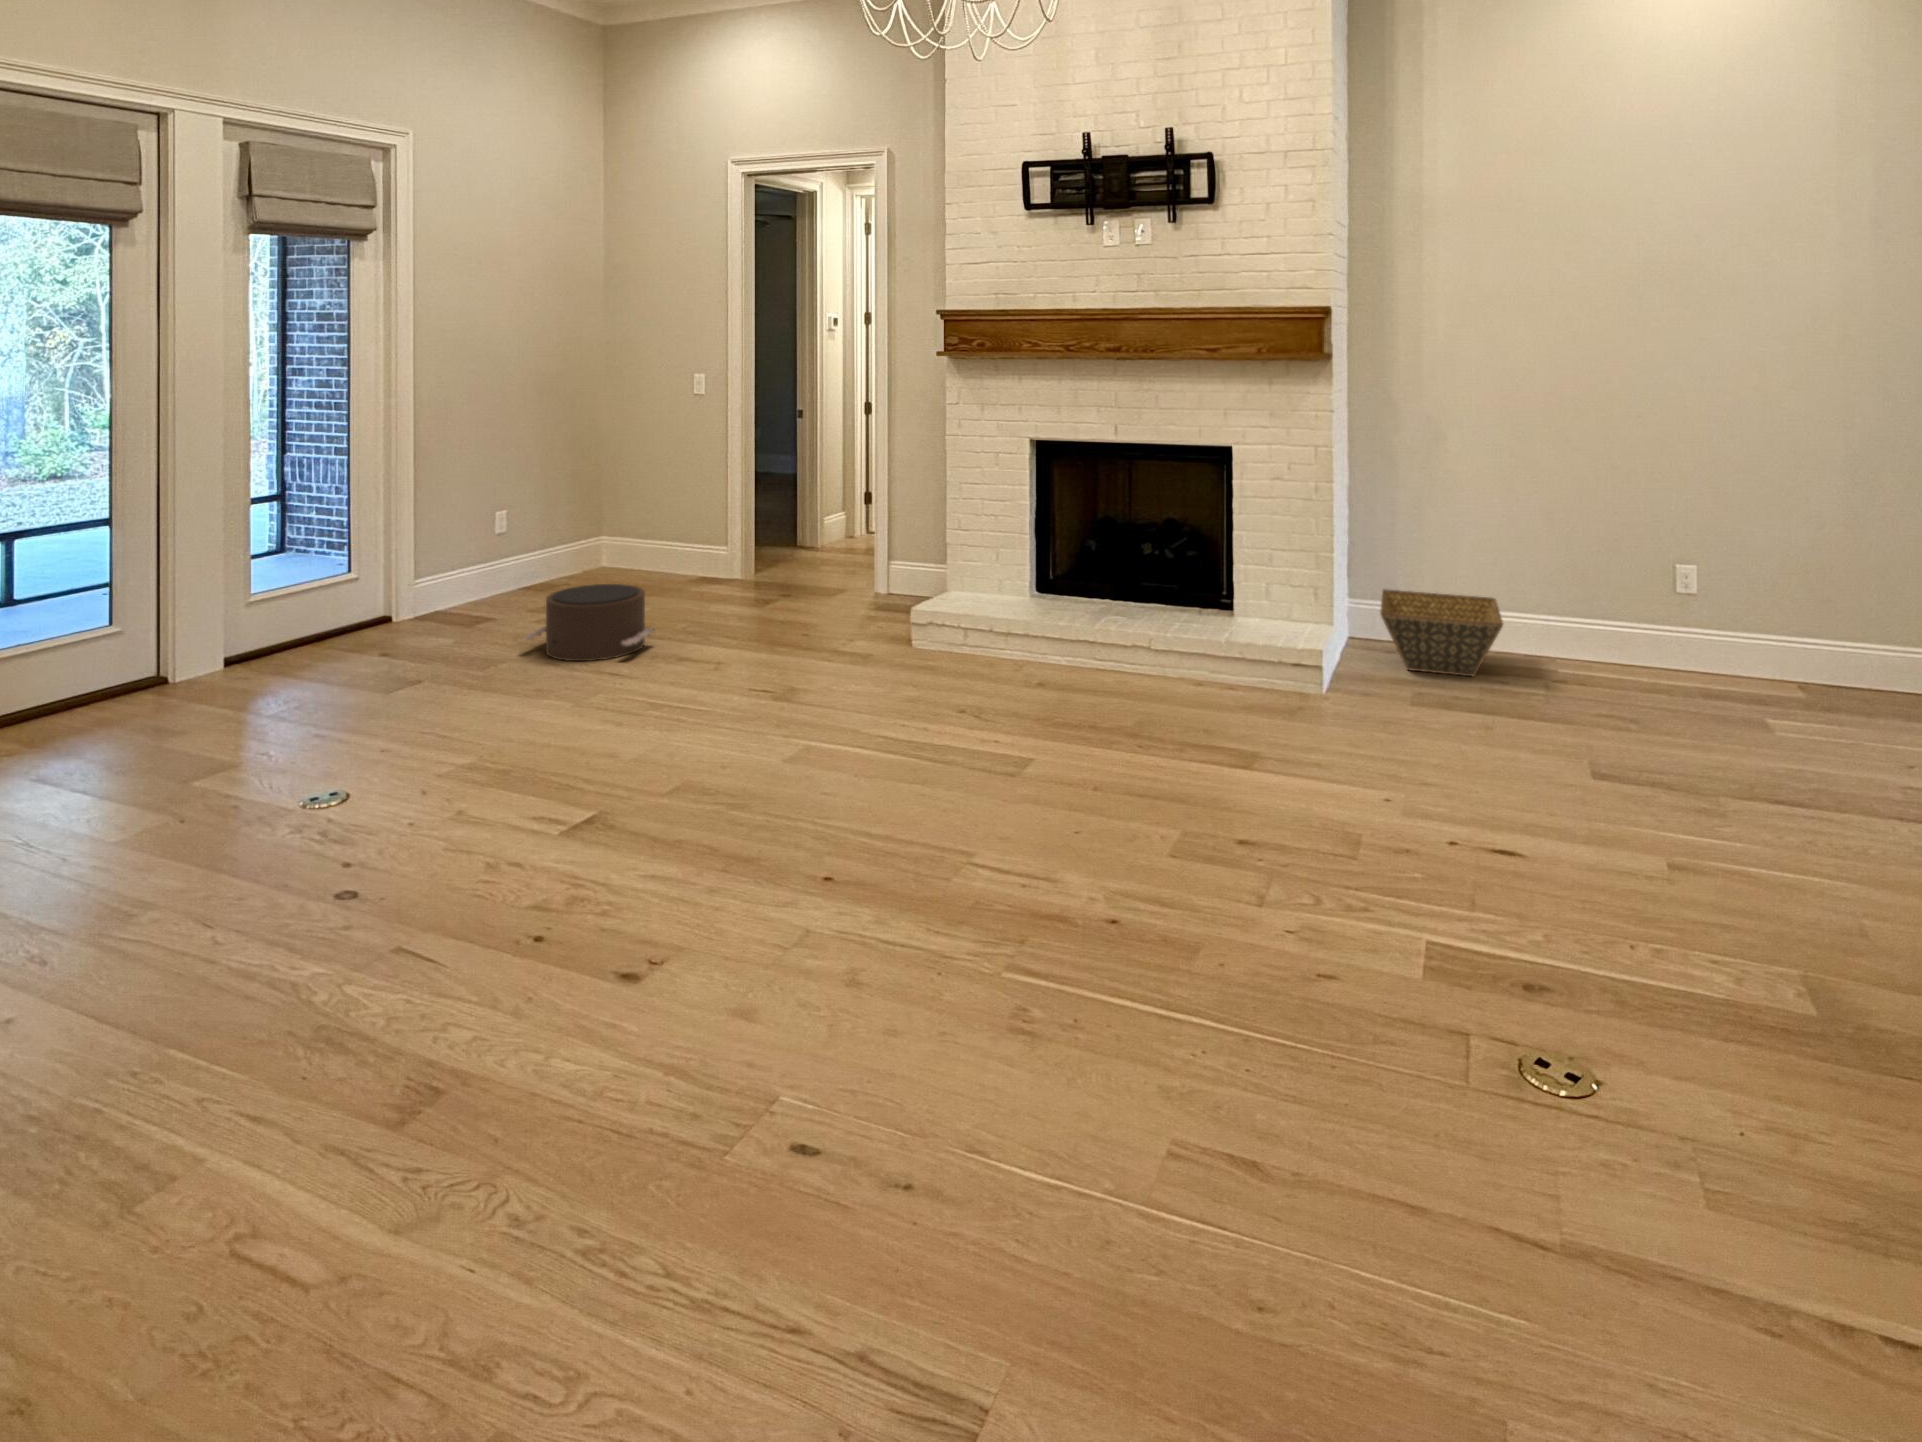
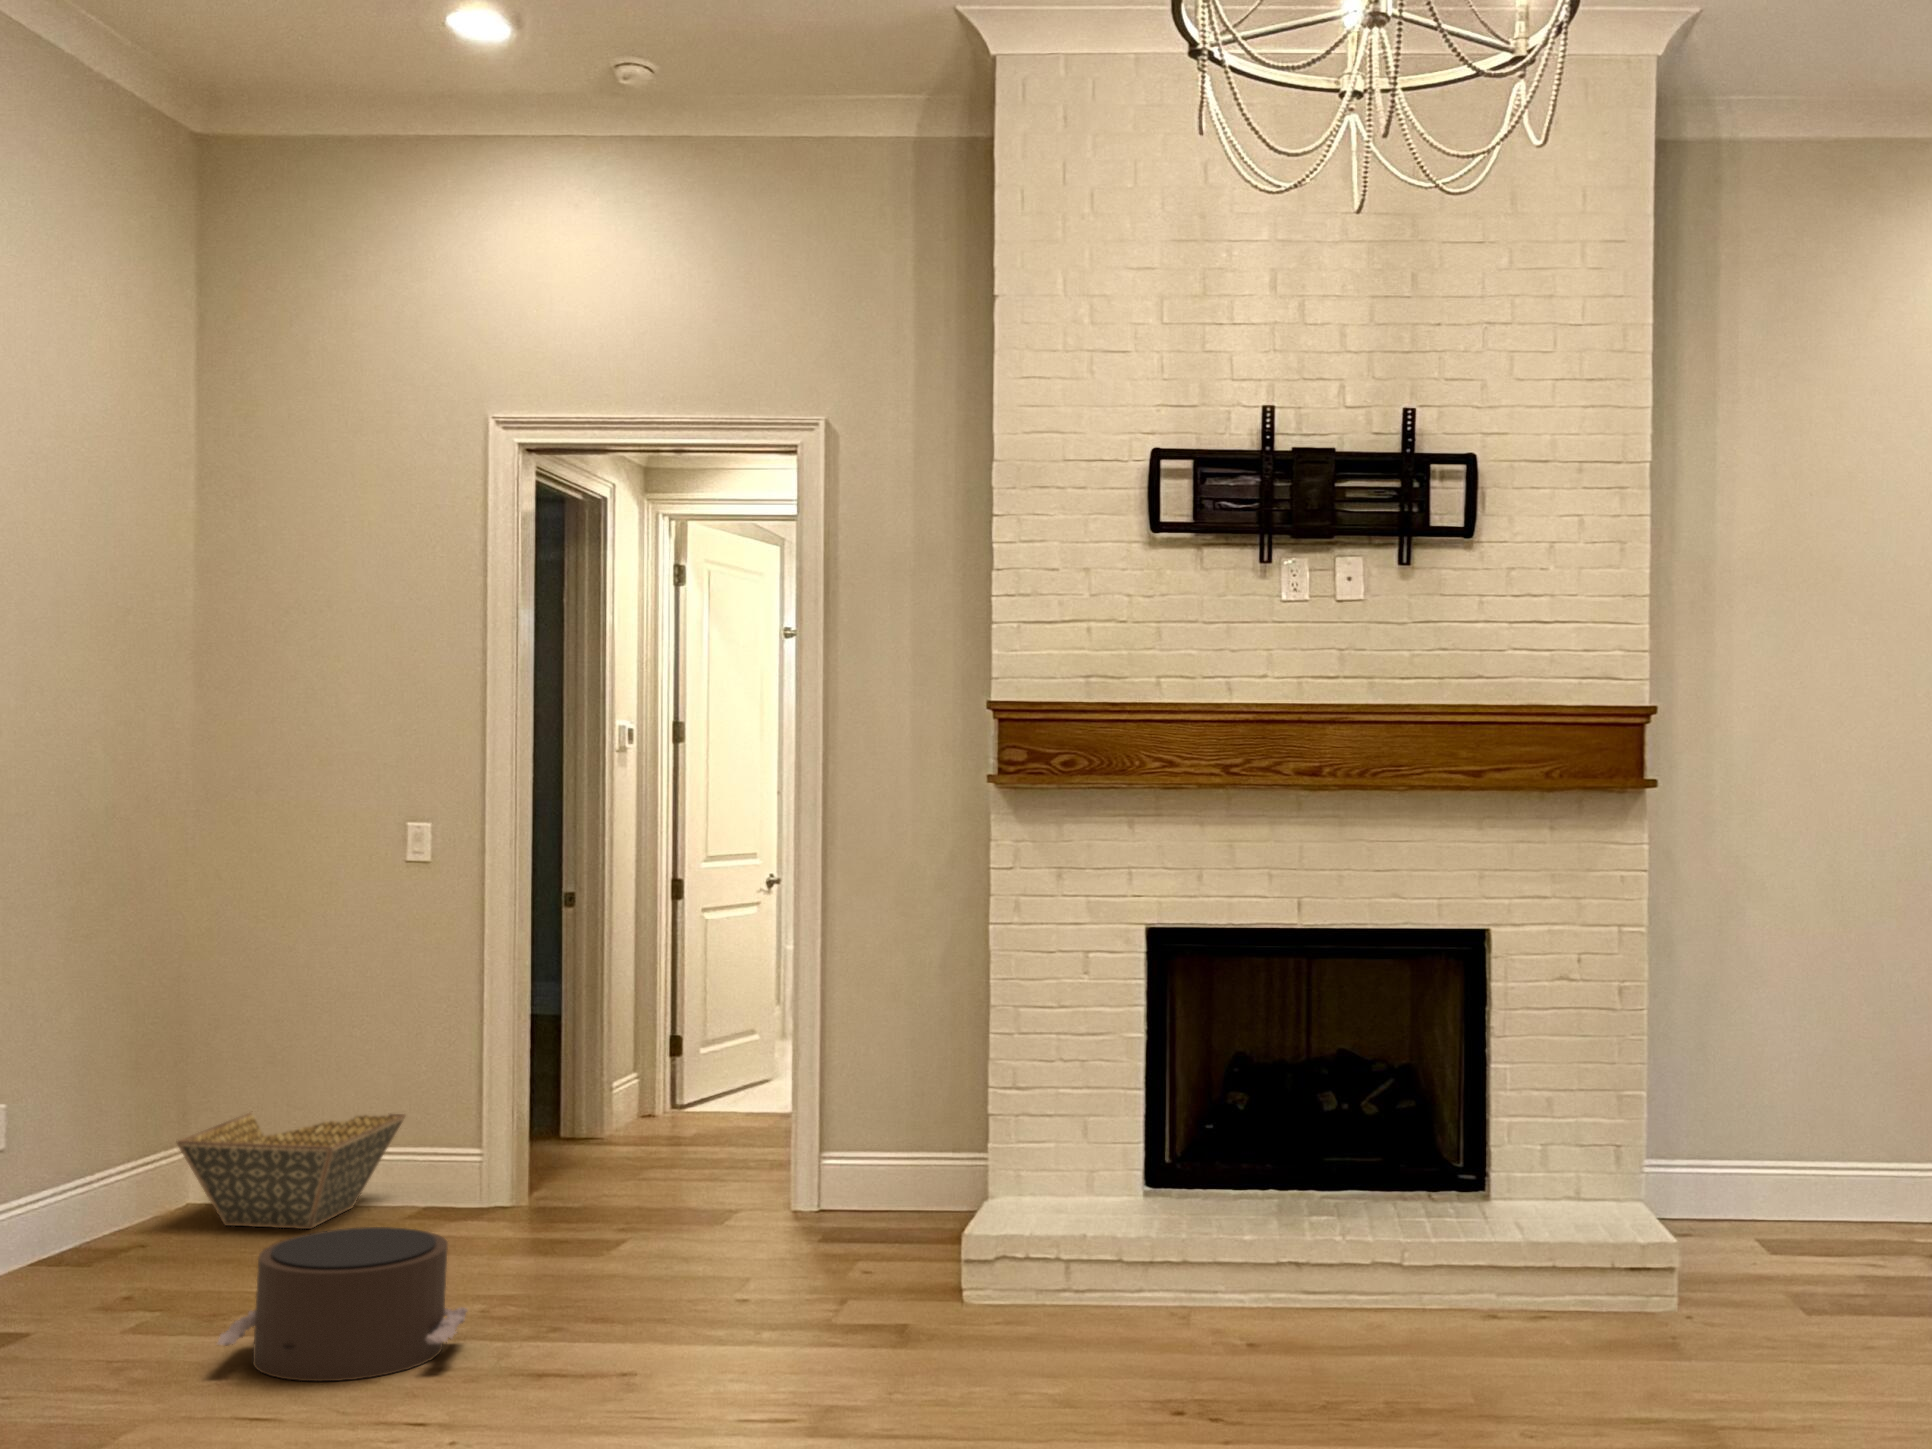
basket: present [1380,590,1503,676] -> present [177,1111,405,1229]

